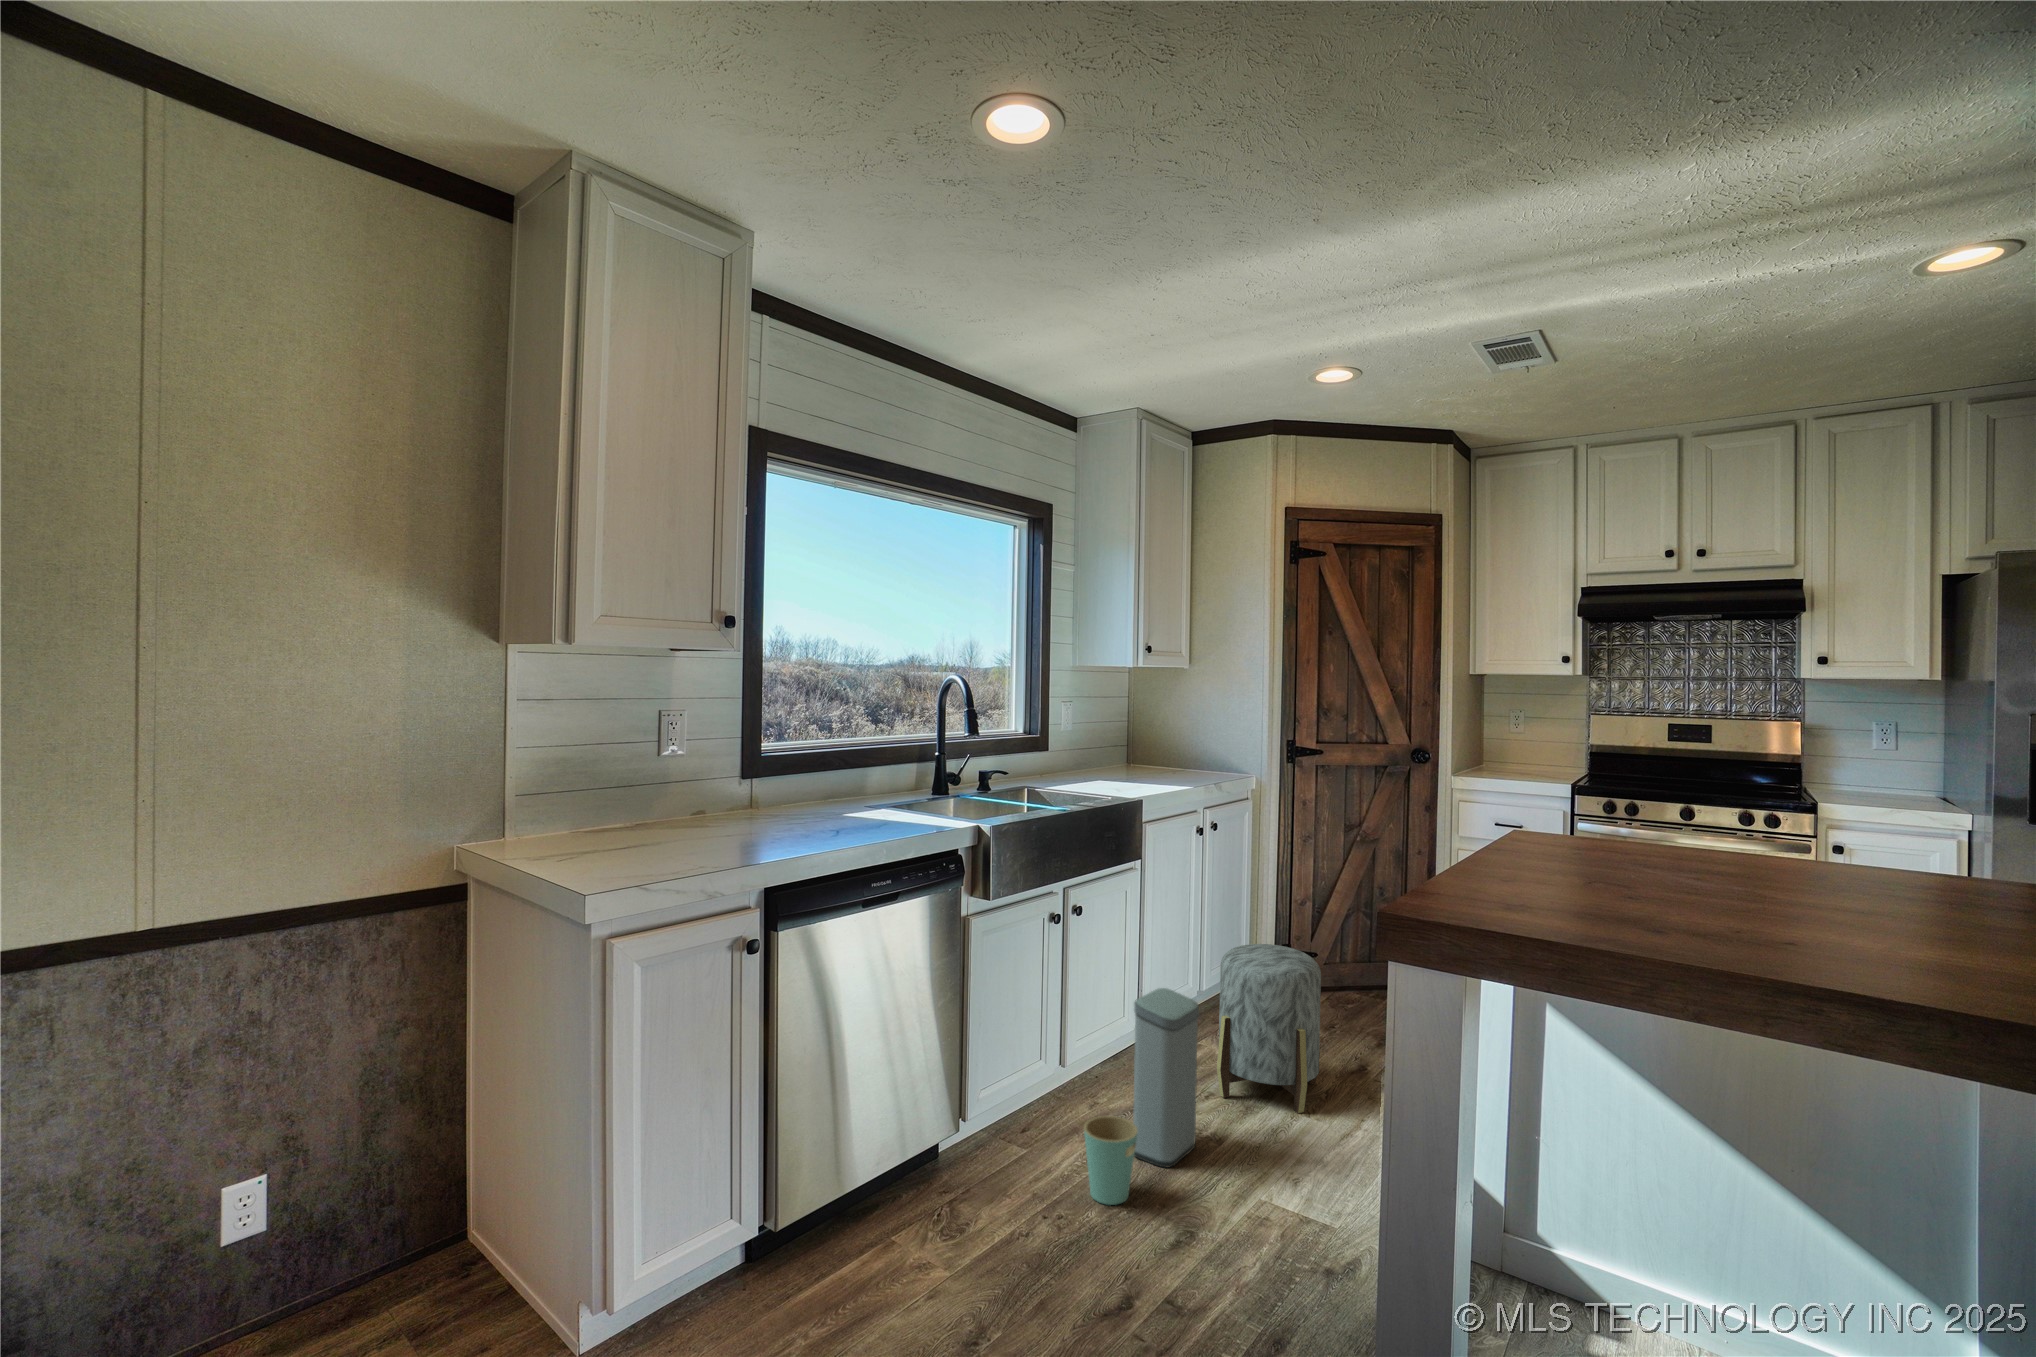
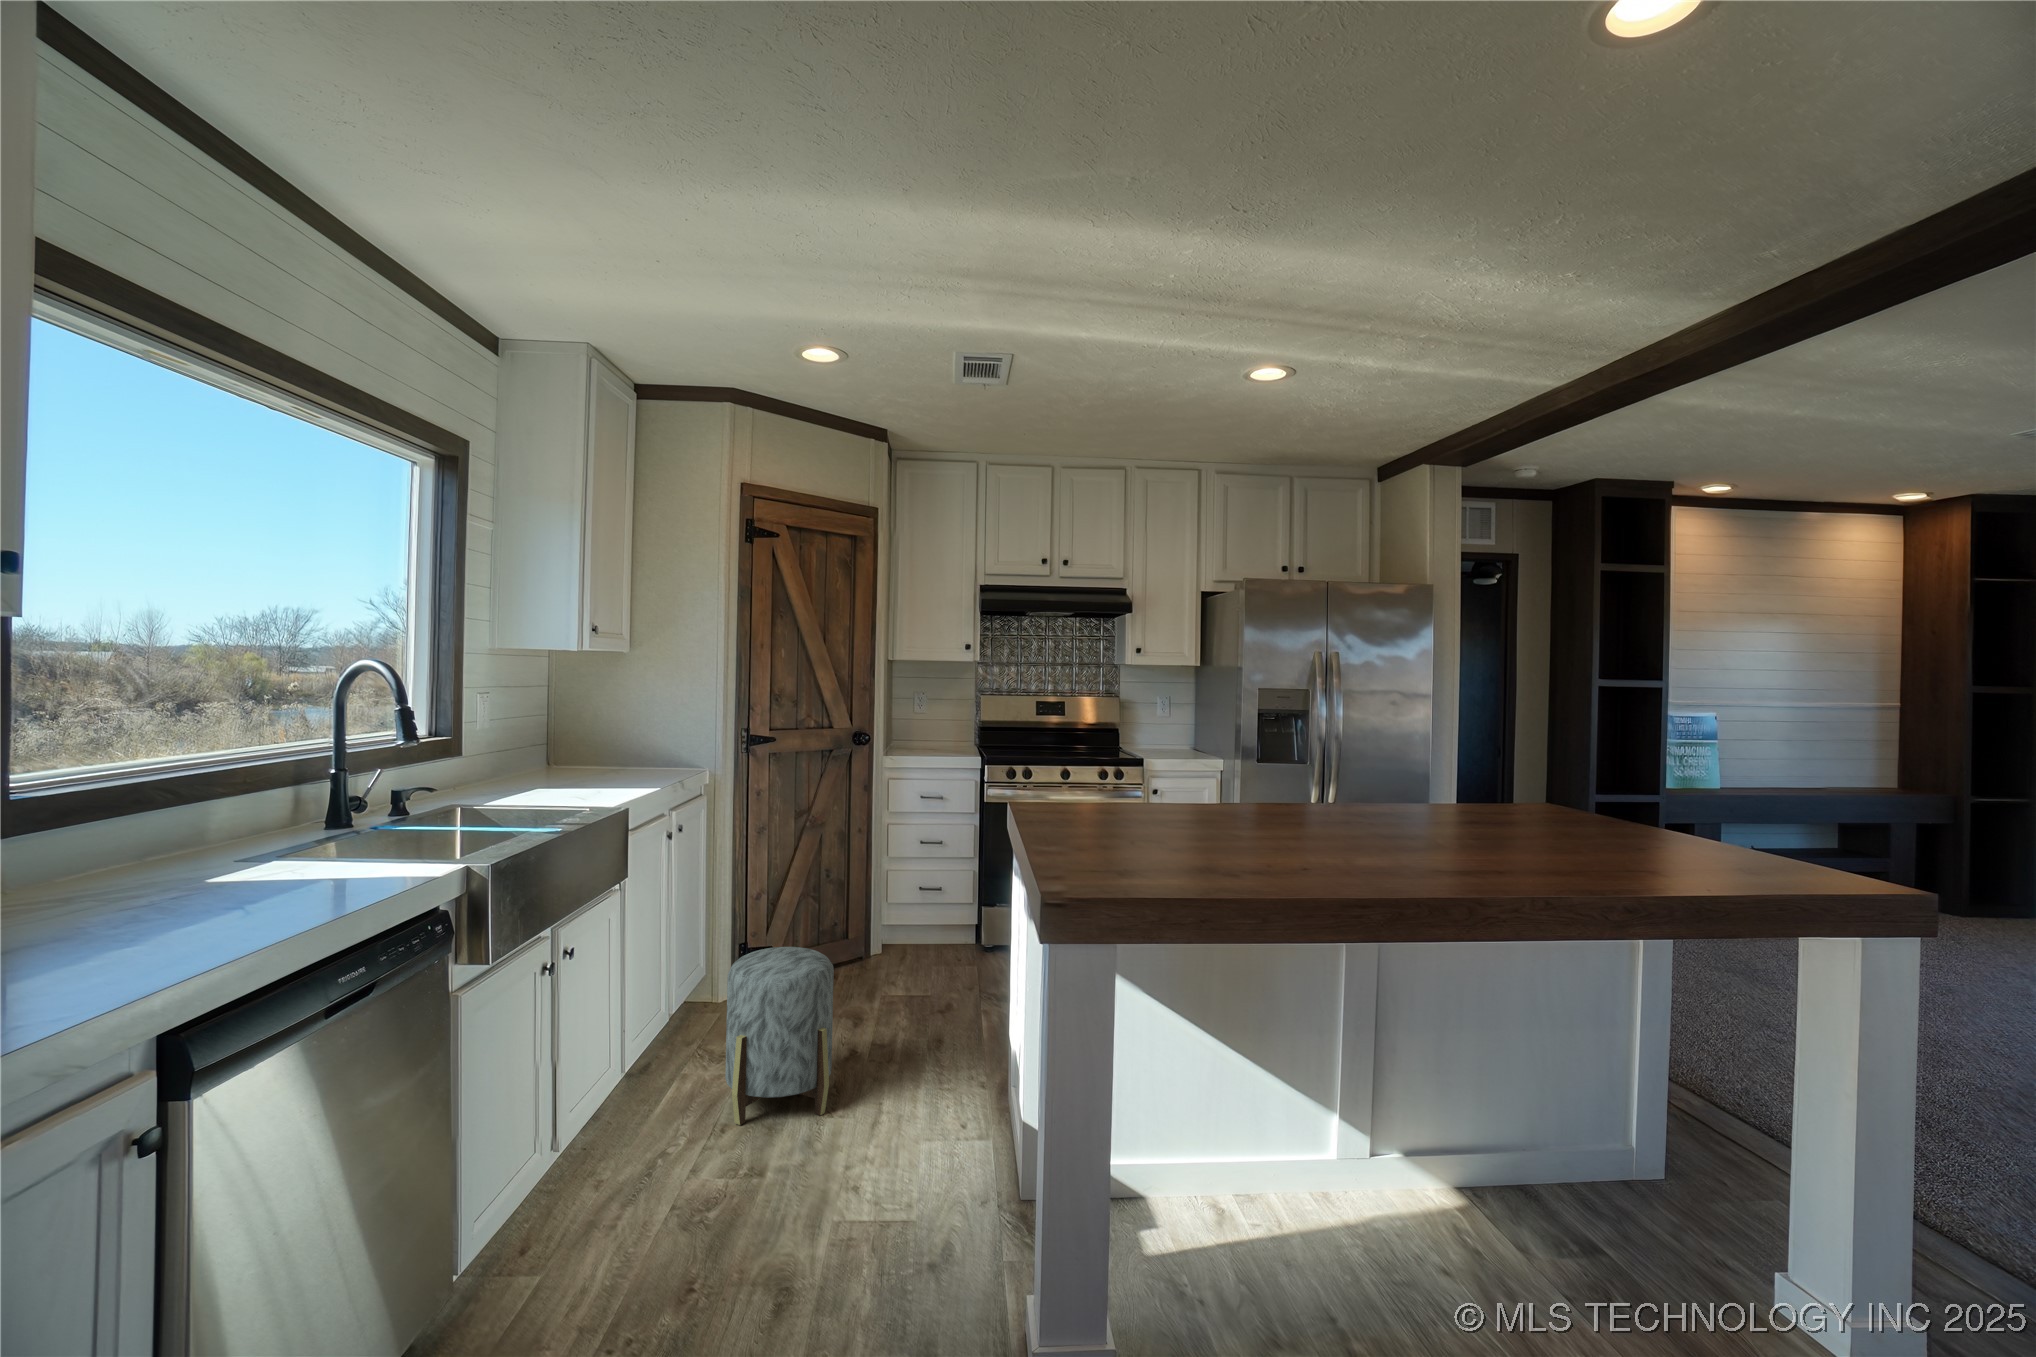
trash can: present [1084,988,1199,1205] -> none [638,1023,743,1301]

